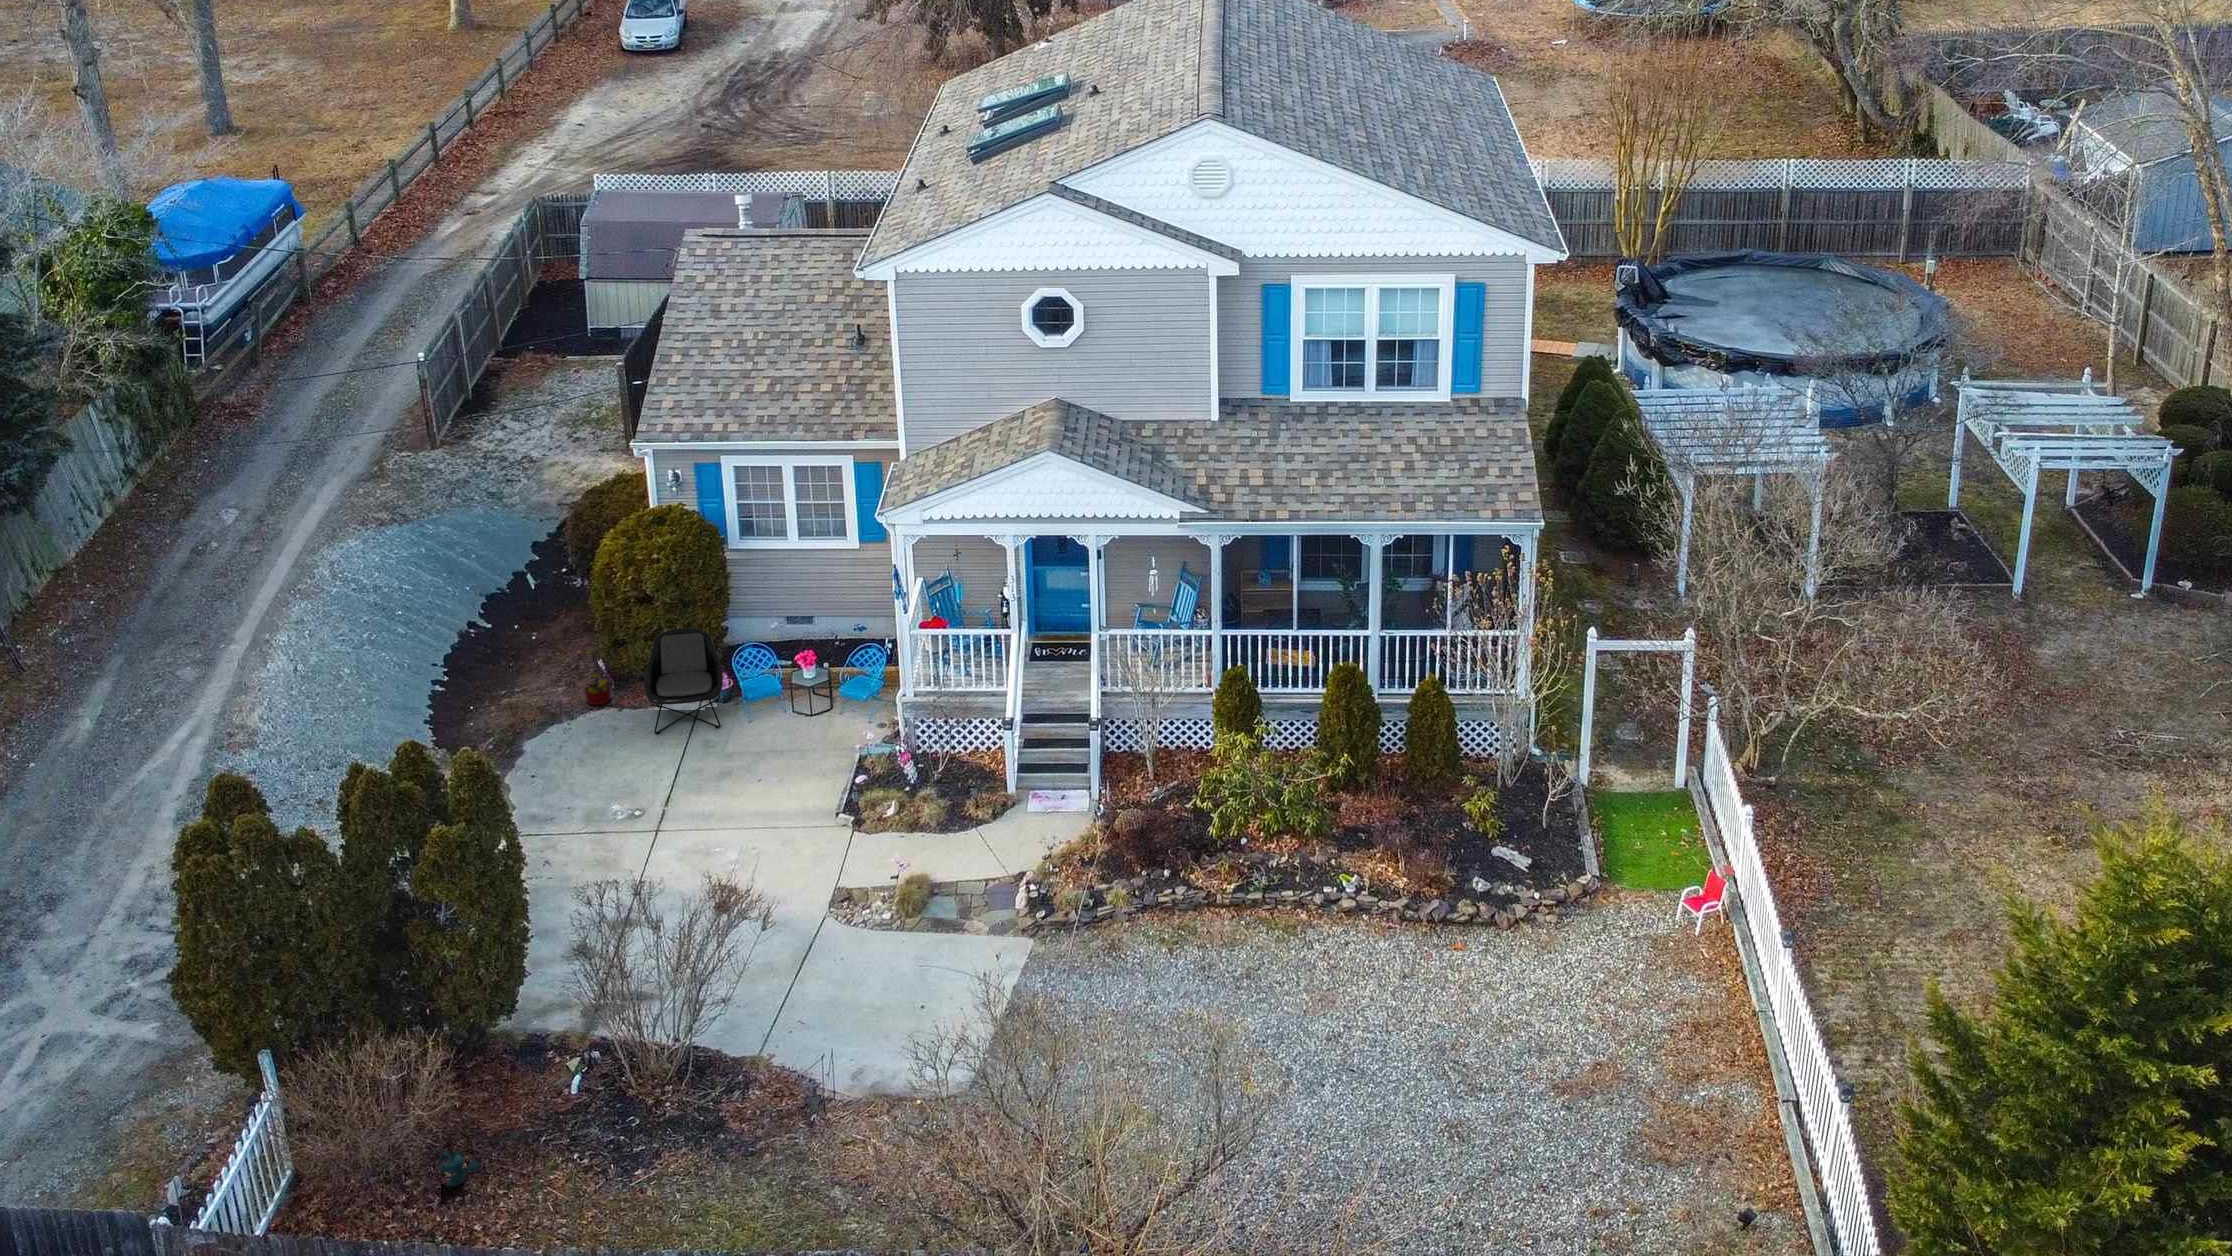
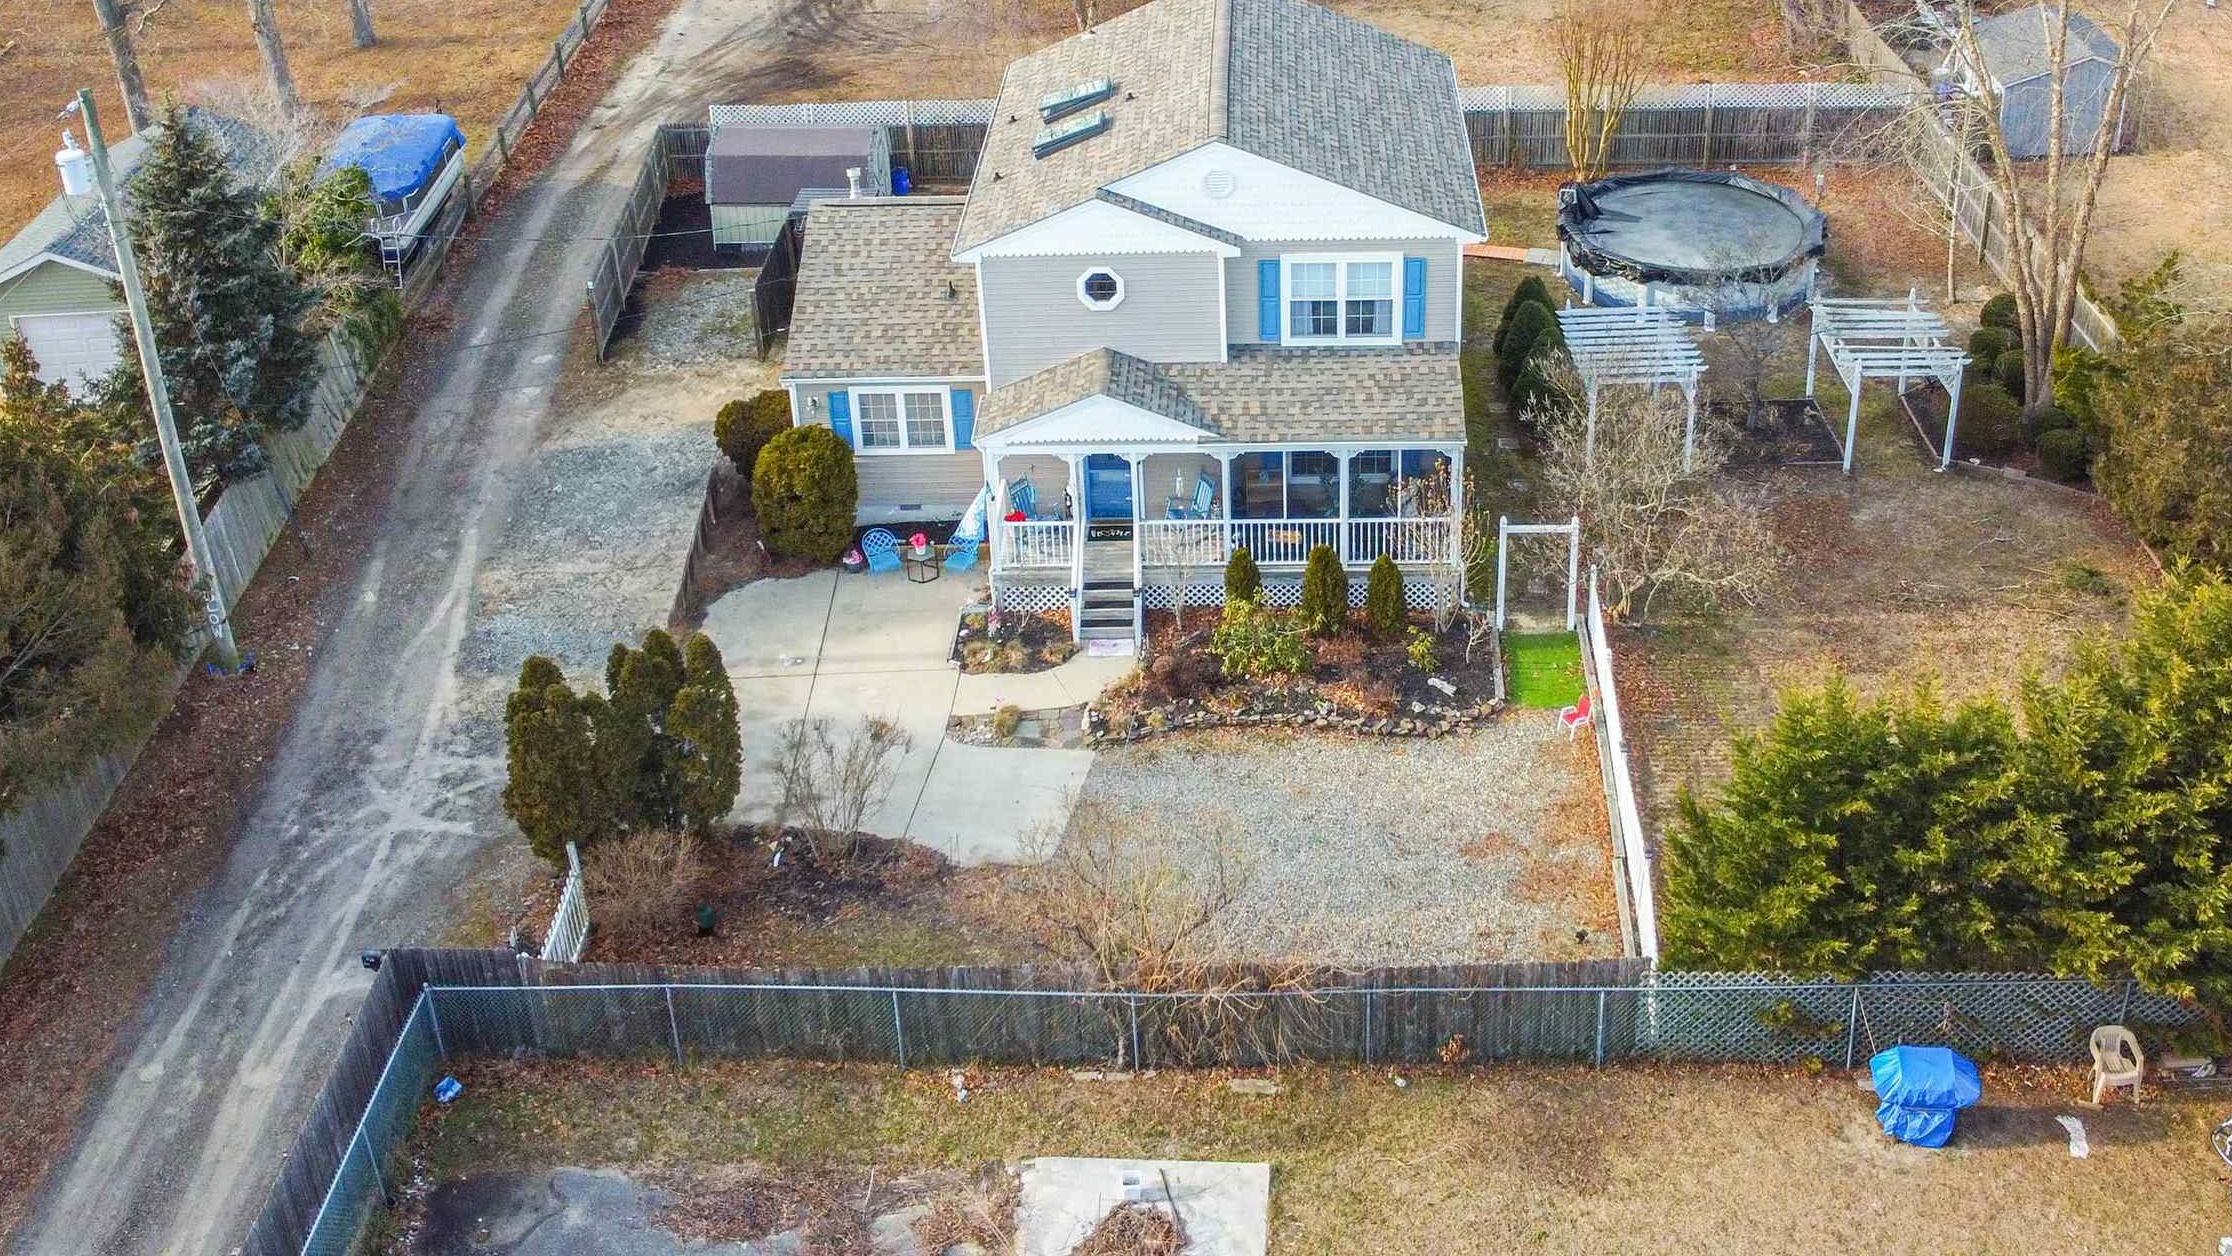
lounge chair: present [644,628,723,734] -> none [798,520,857,601]
decorative plant: present [586,650,611,705] -> none [751,527,770,578]

